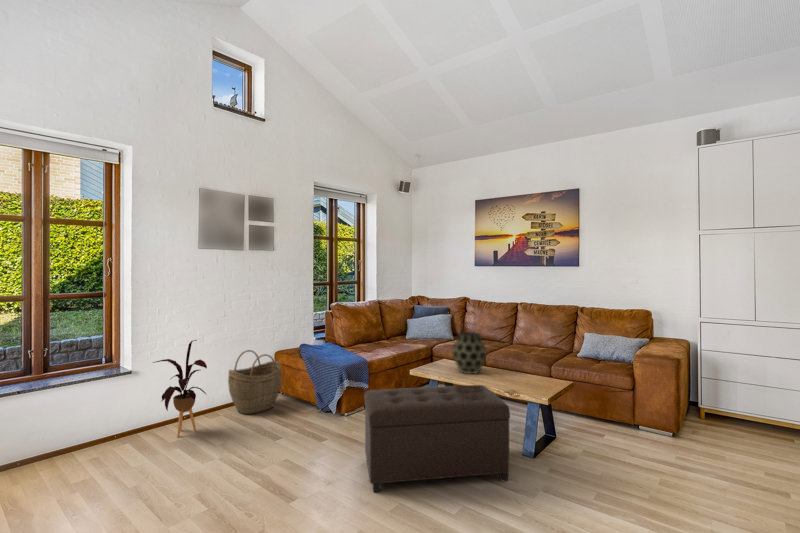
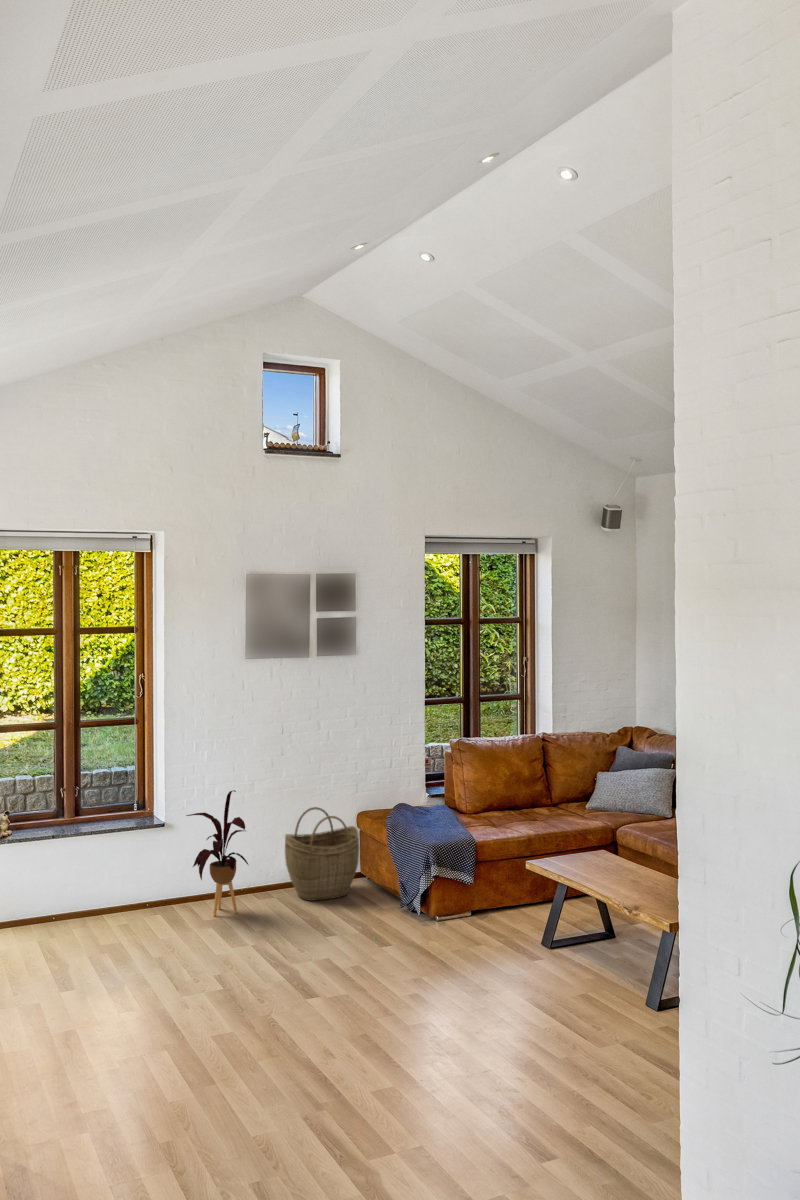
vase: present [453,332,486,374] -> none [586,809,640,877]
ottoman: present [364,385,510,492] -> none [400,882,599,1028]

